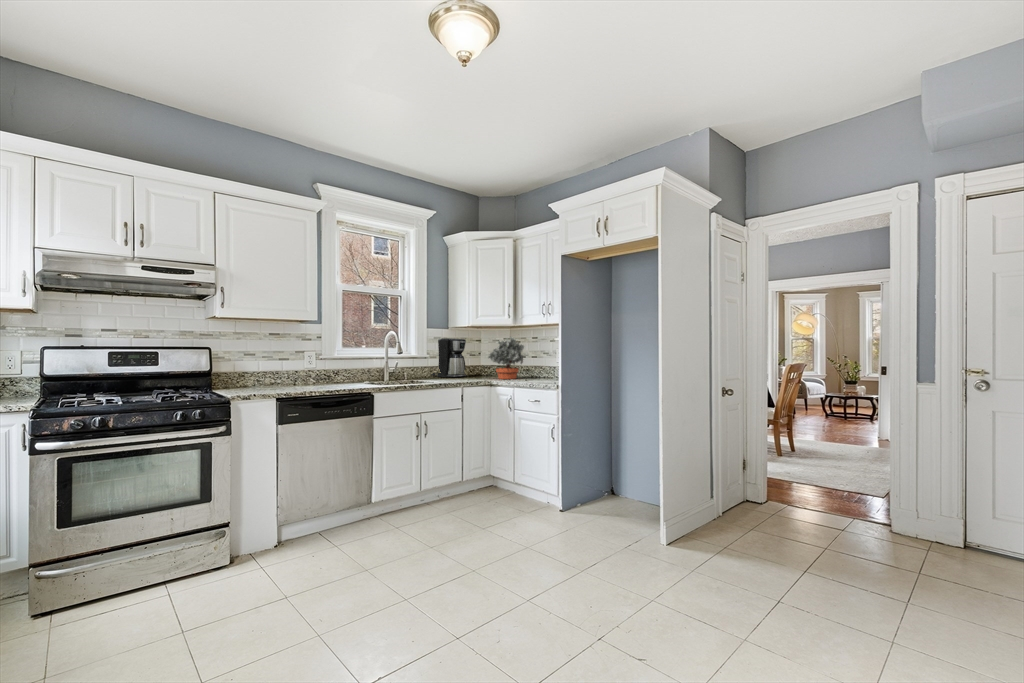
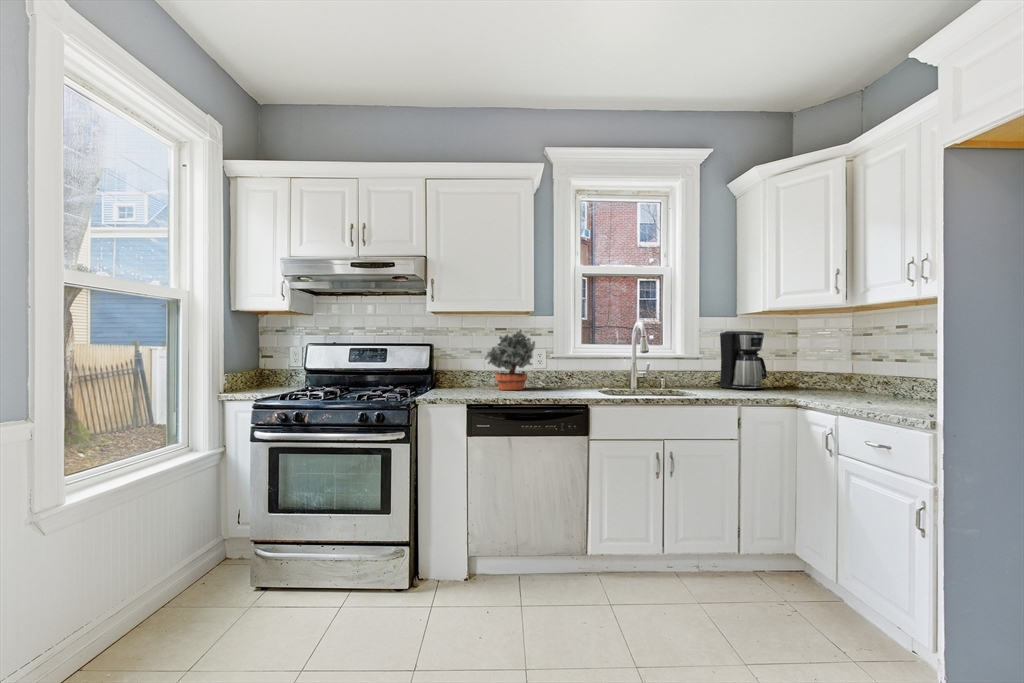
potted plant: present [488,337,524,379] -> present [484,329,535,390]

